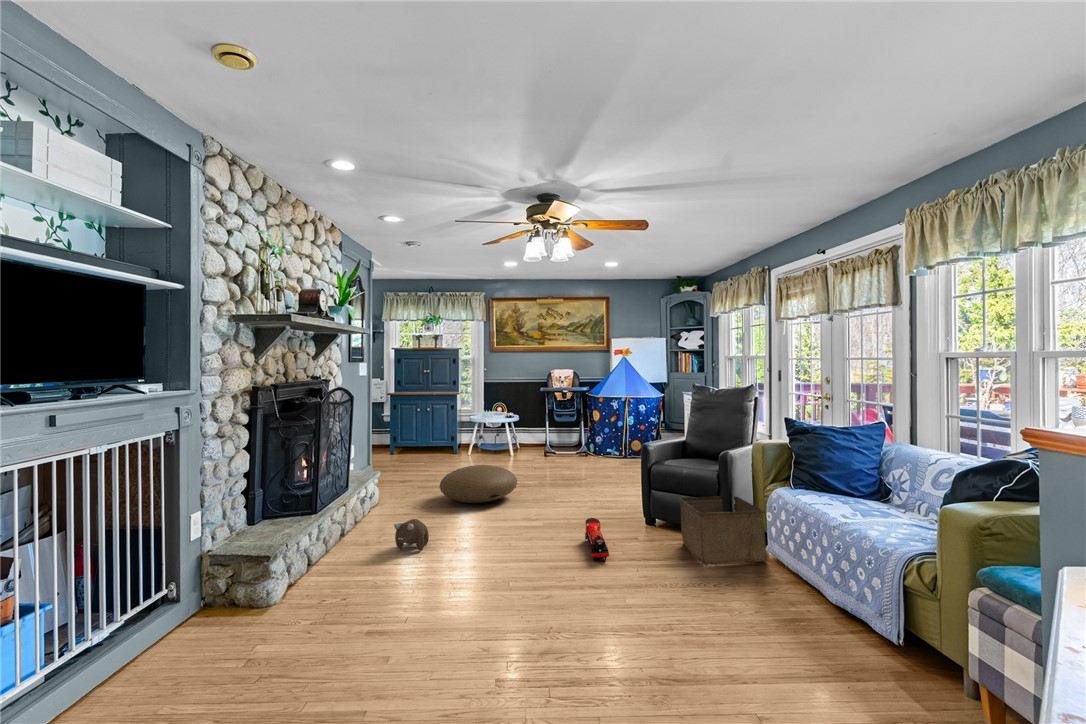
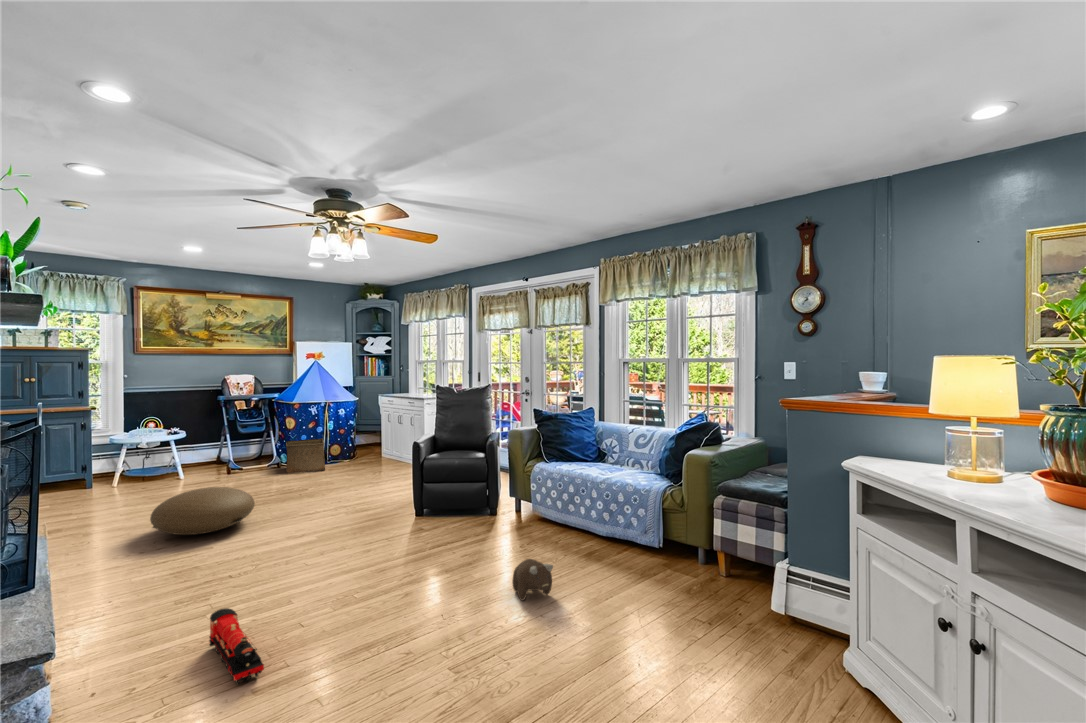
storage bin: present [679,496,767,565] -> present [286,439,325,473]
toy train: present [585,518,609,560] -> present [209,608,264,684]
plush toy: present [394,519,429,551] -> present [512,559,553,600]

